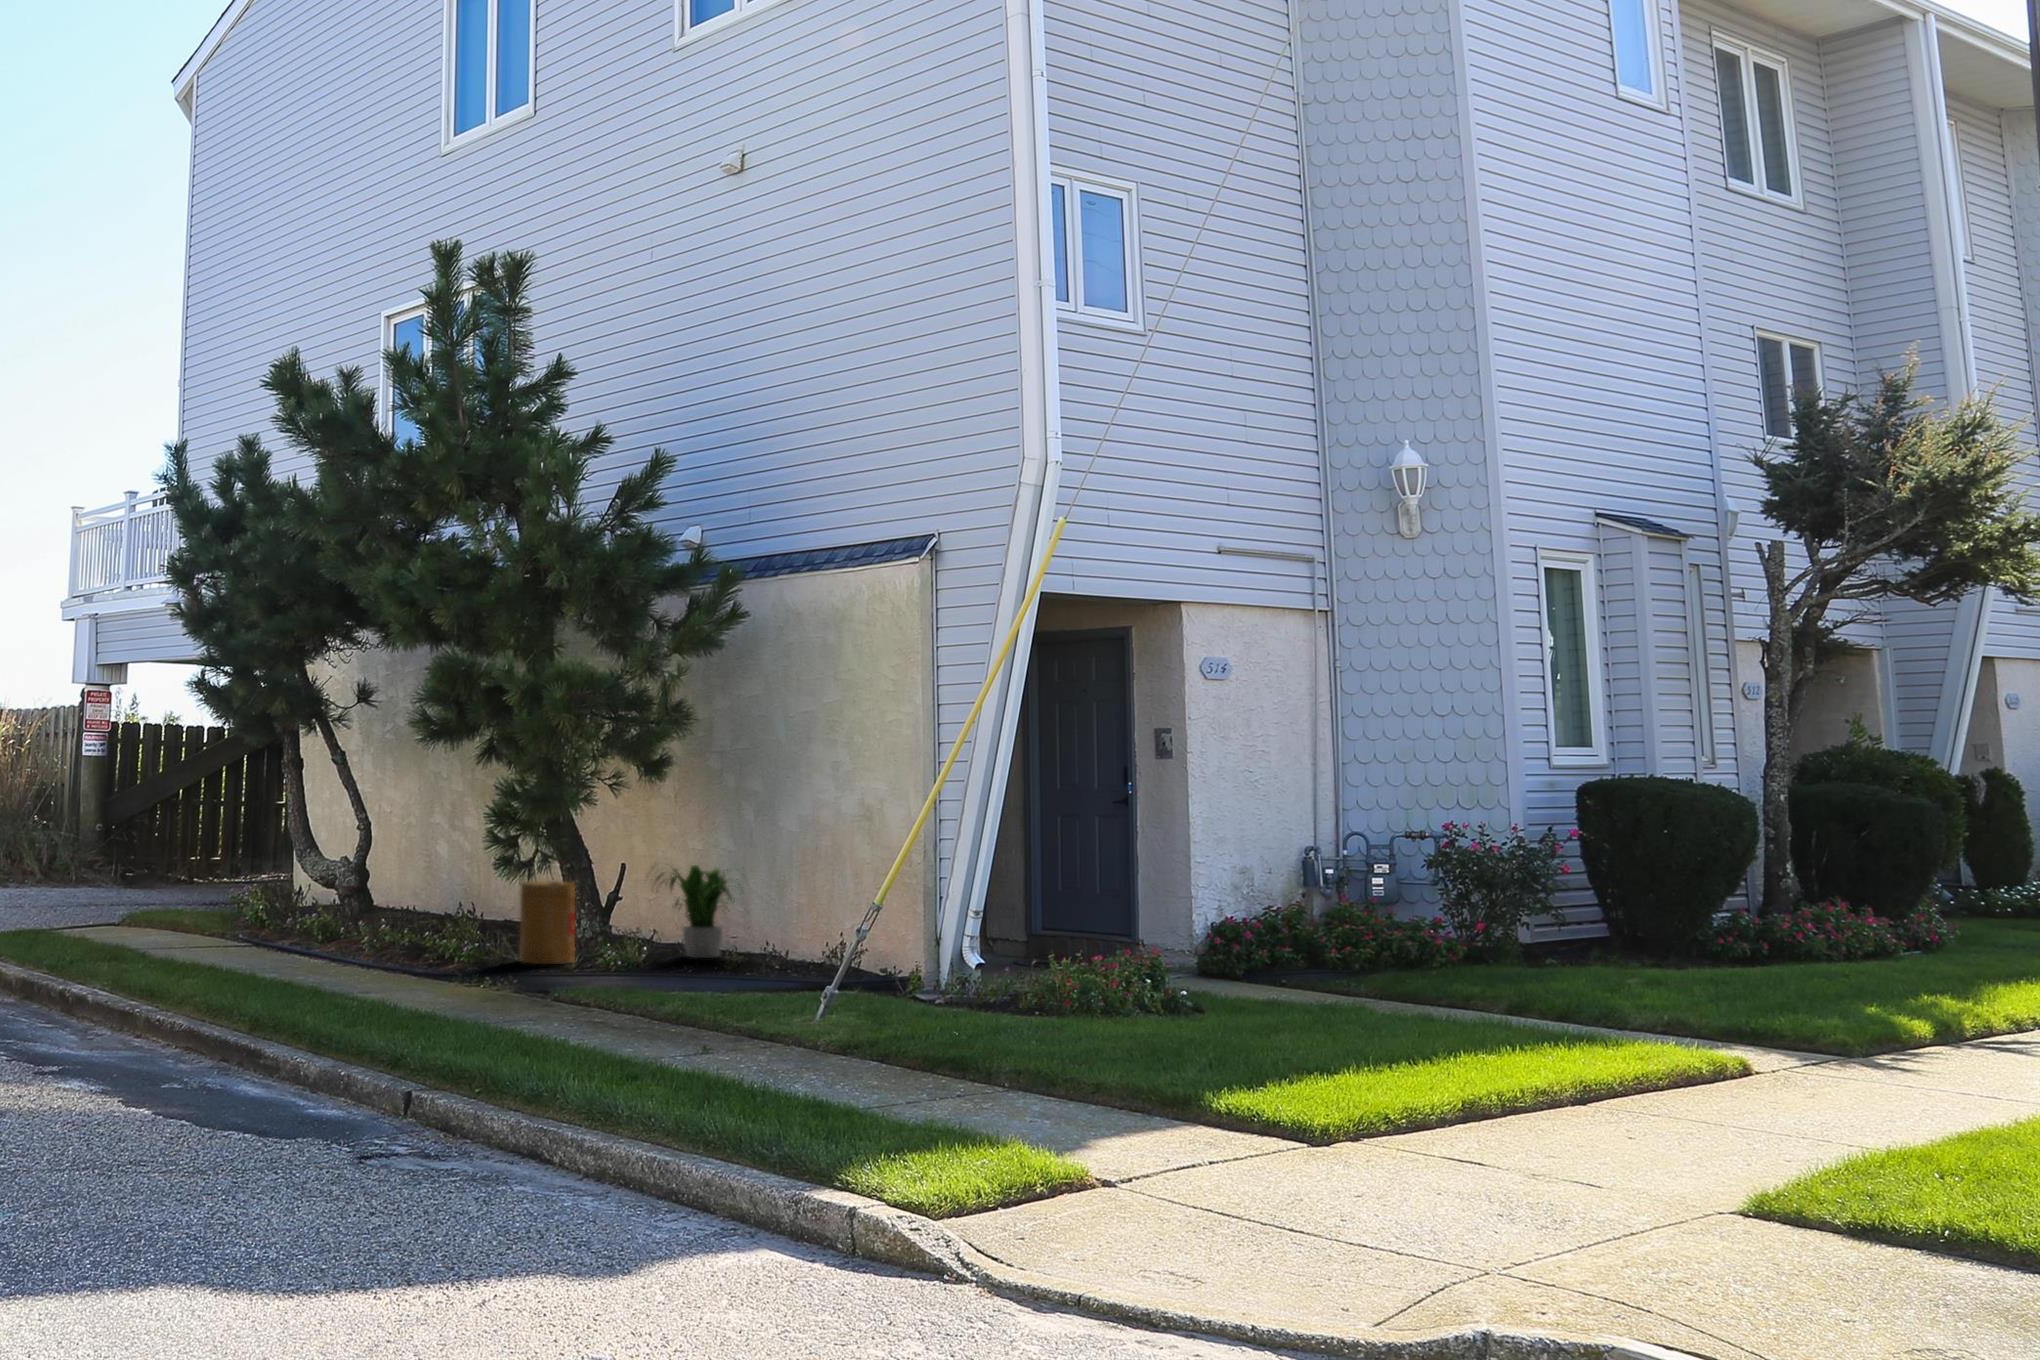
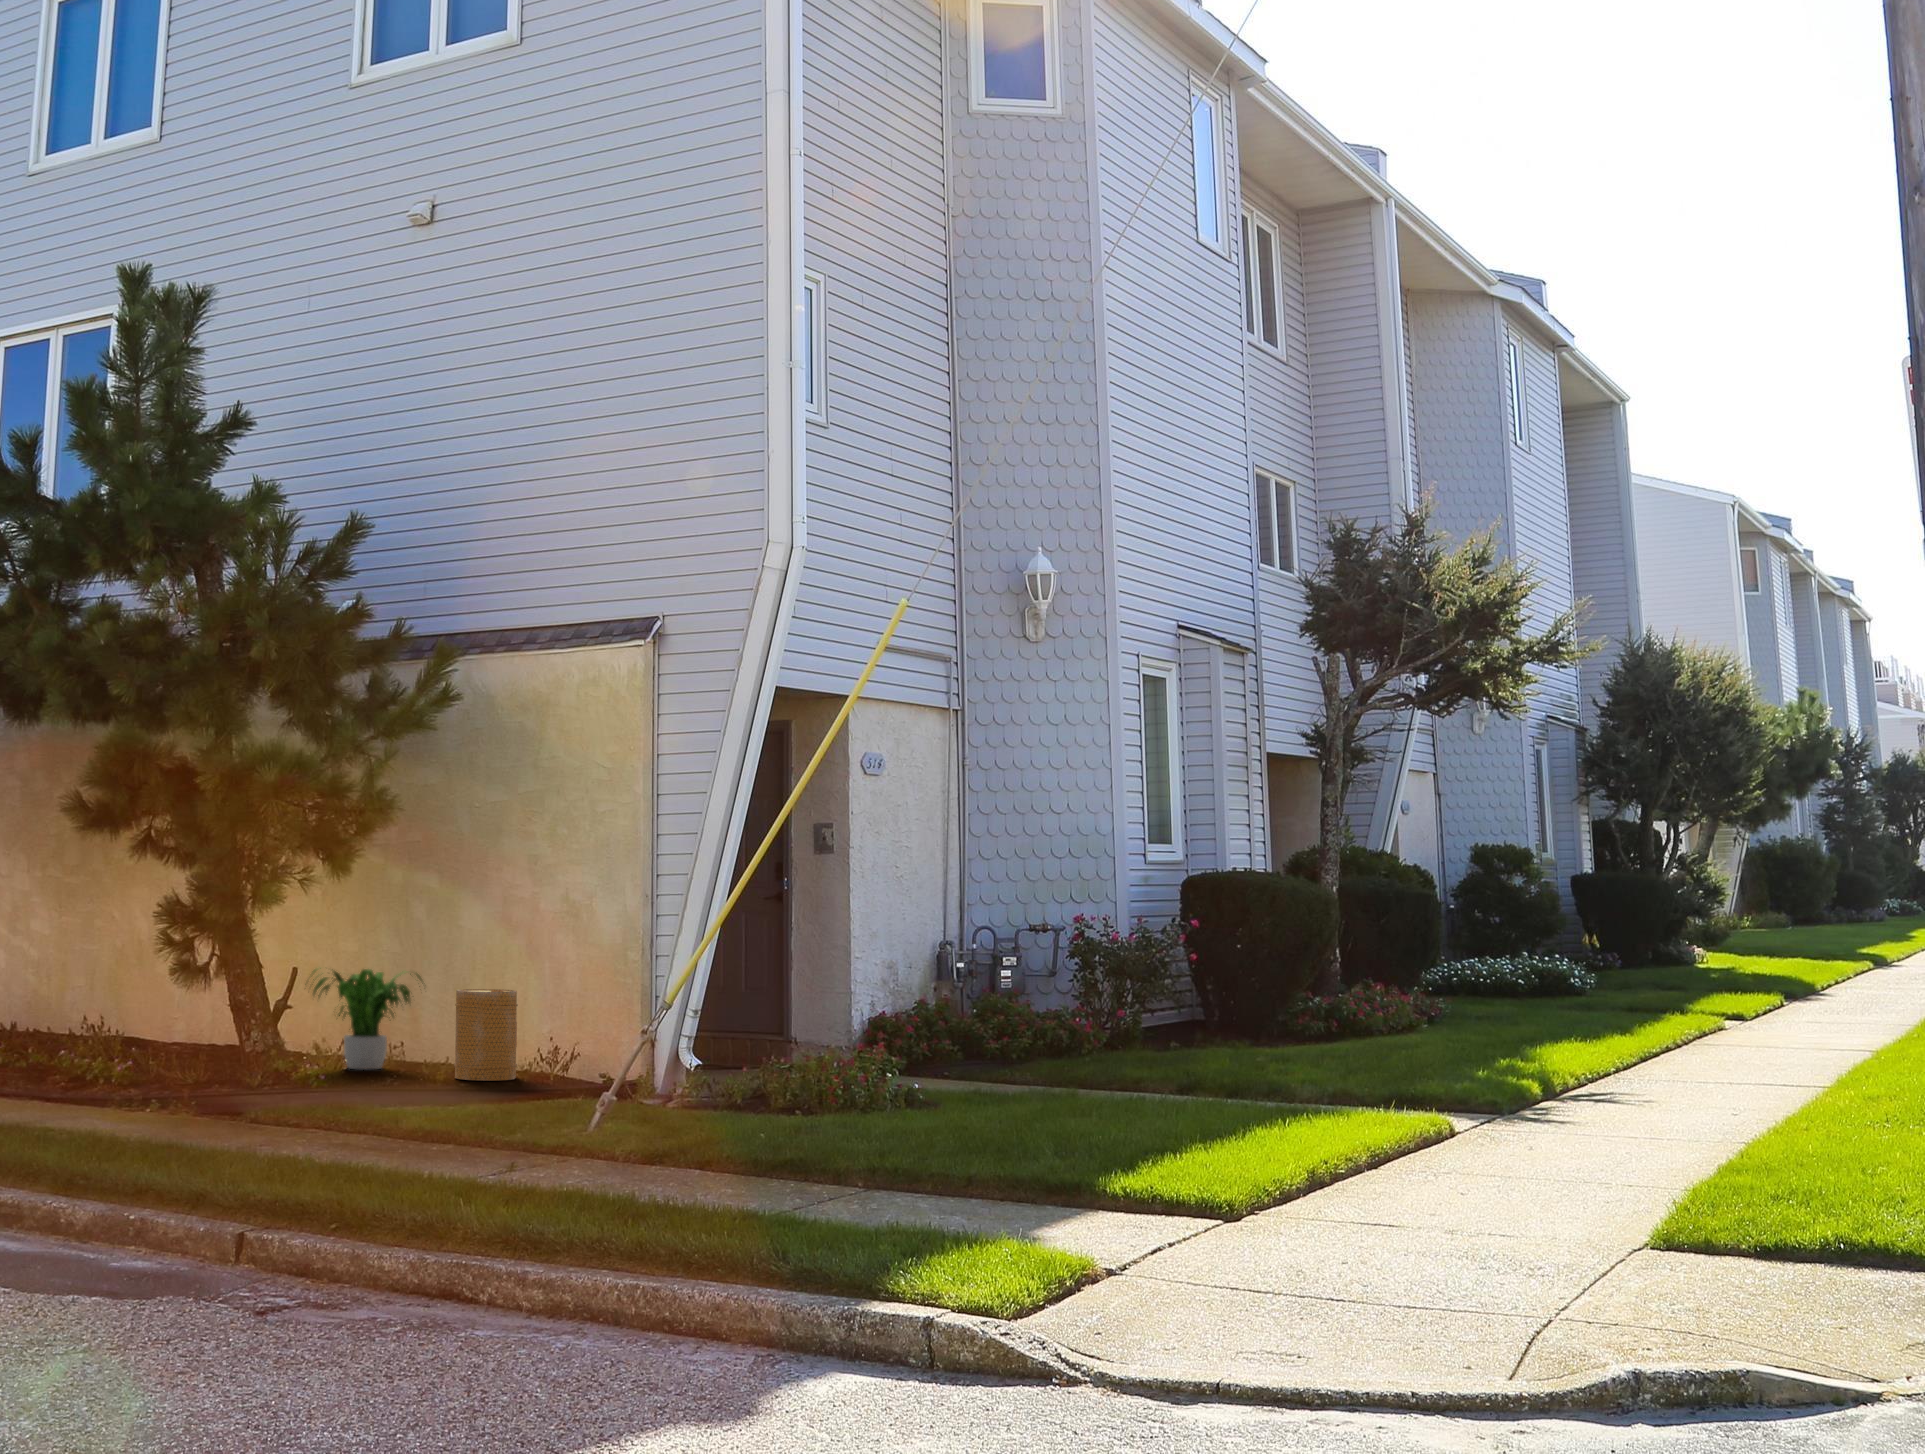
basket: present [520,881,575,964] -> present [454,989,518,1081]

